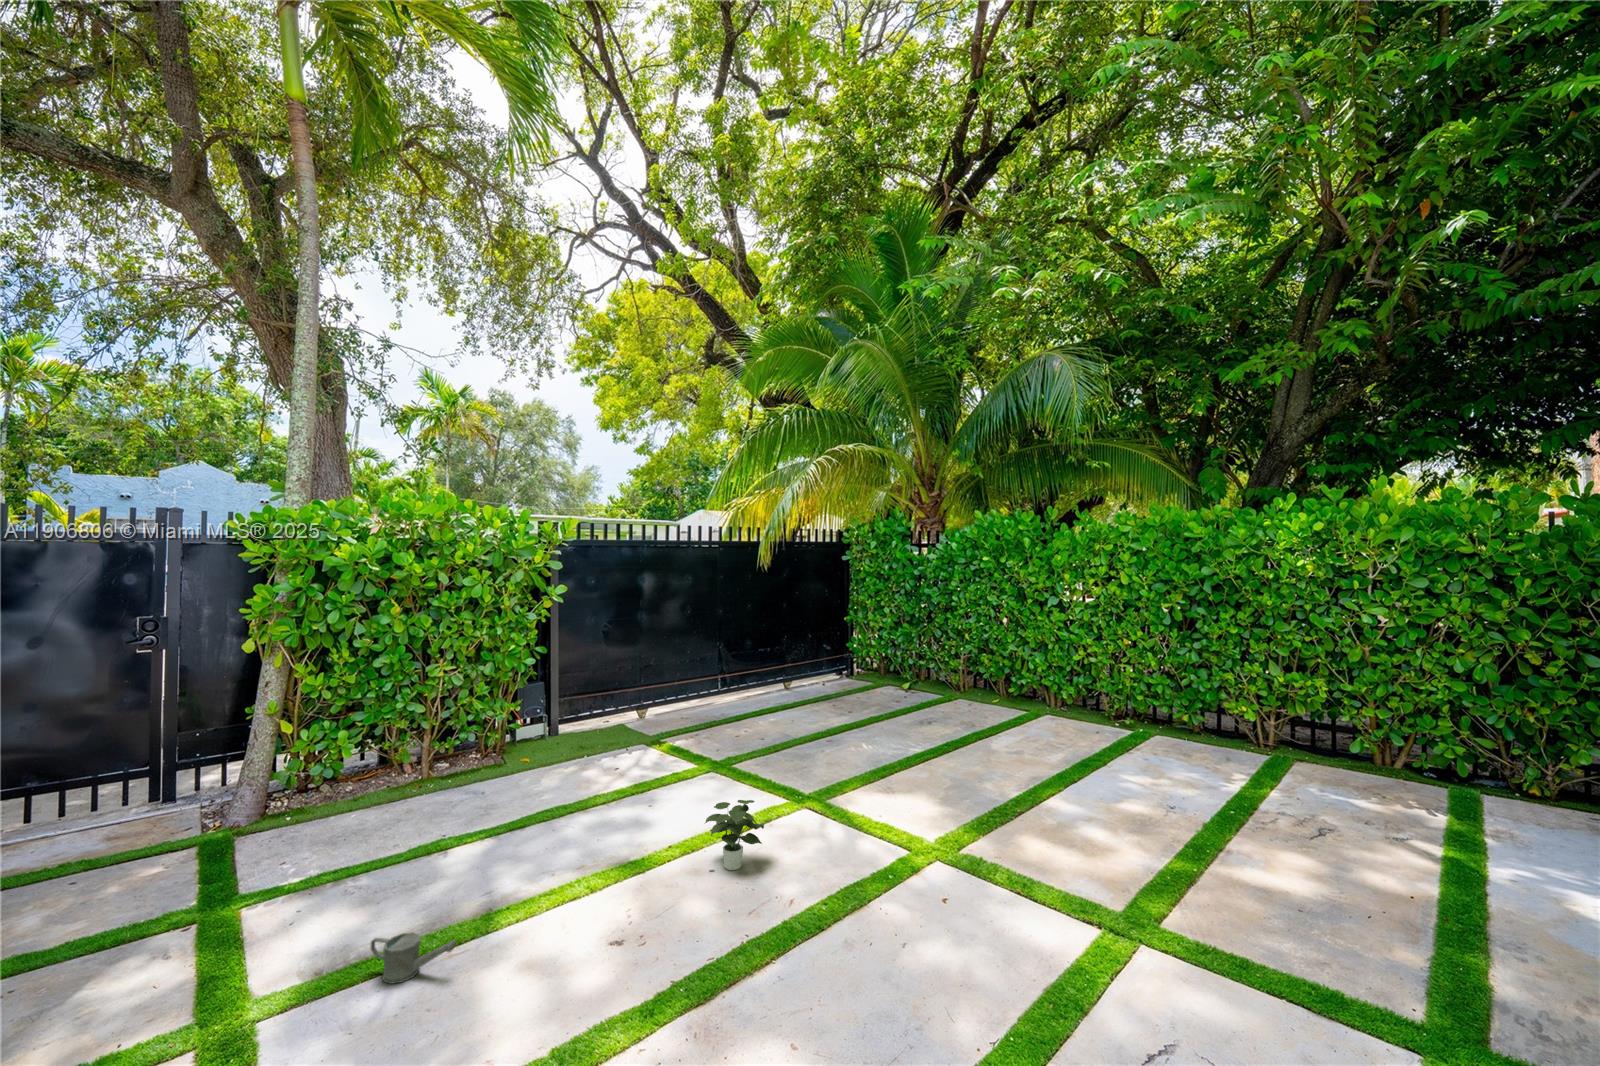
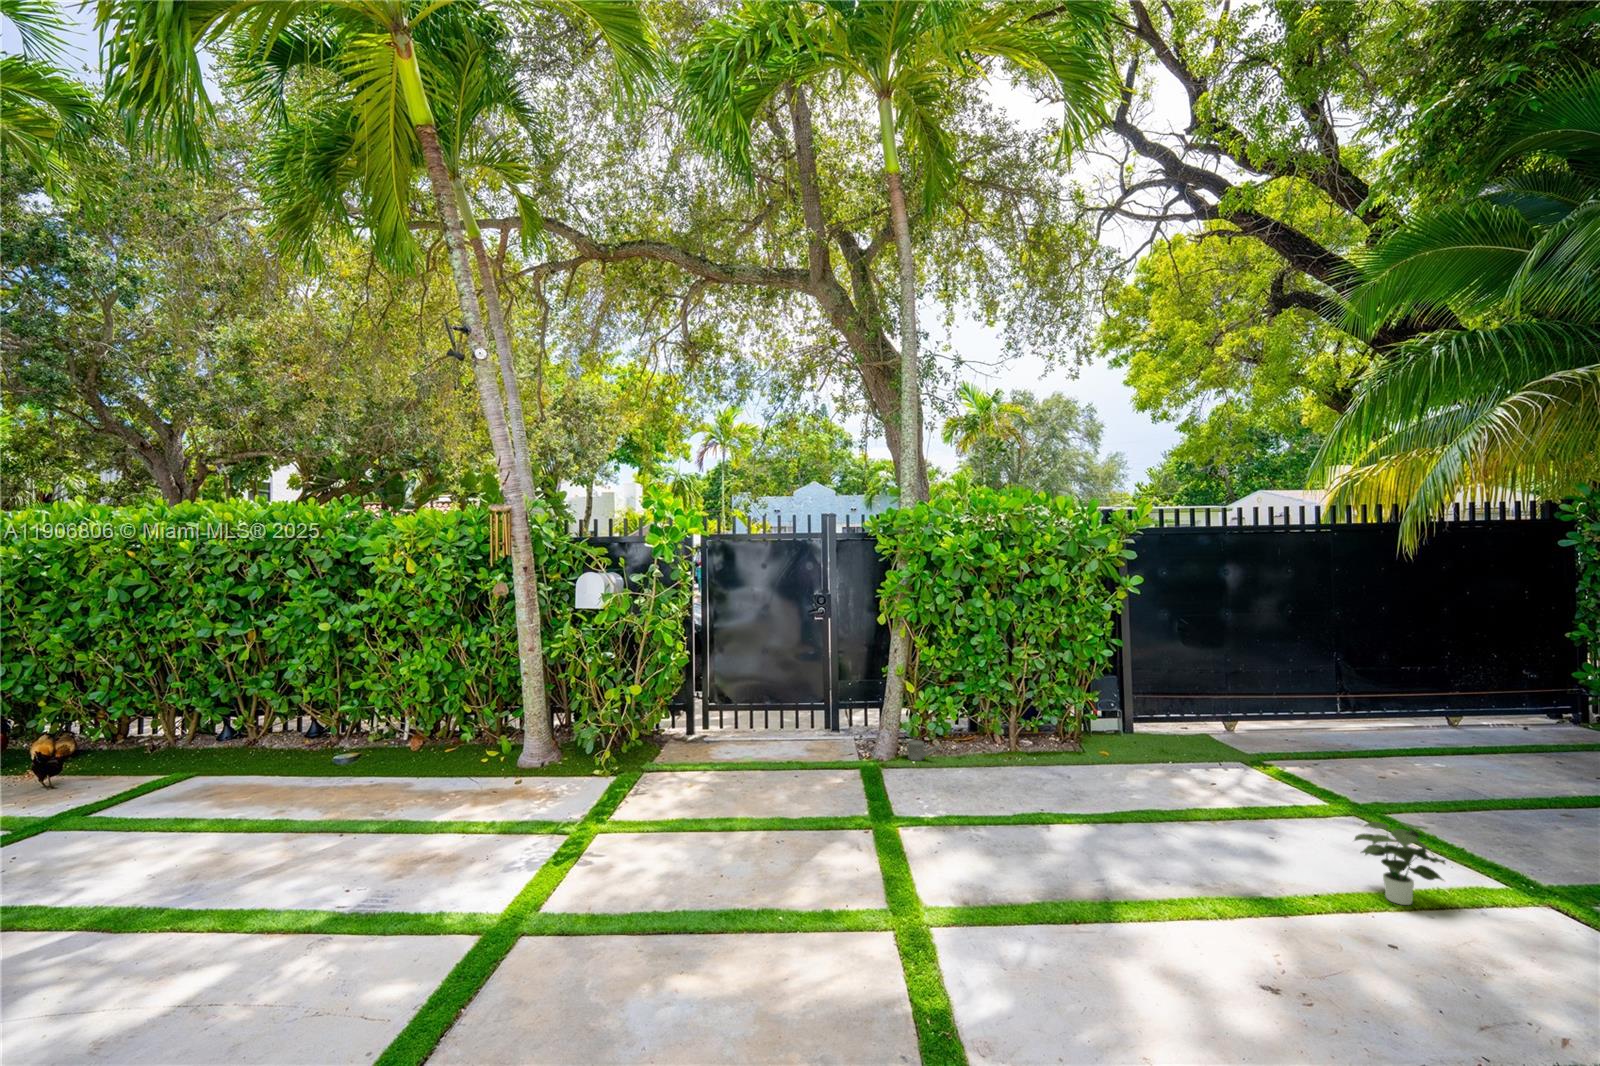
watering can: present [371,932,455,984] -> present [902,739,940,761]

